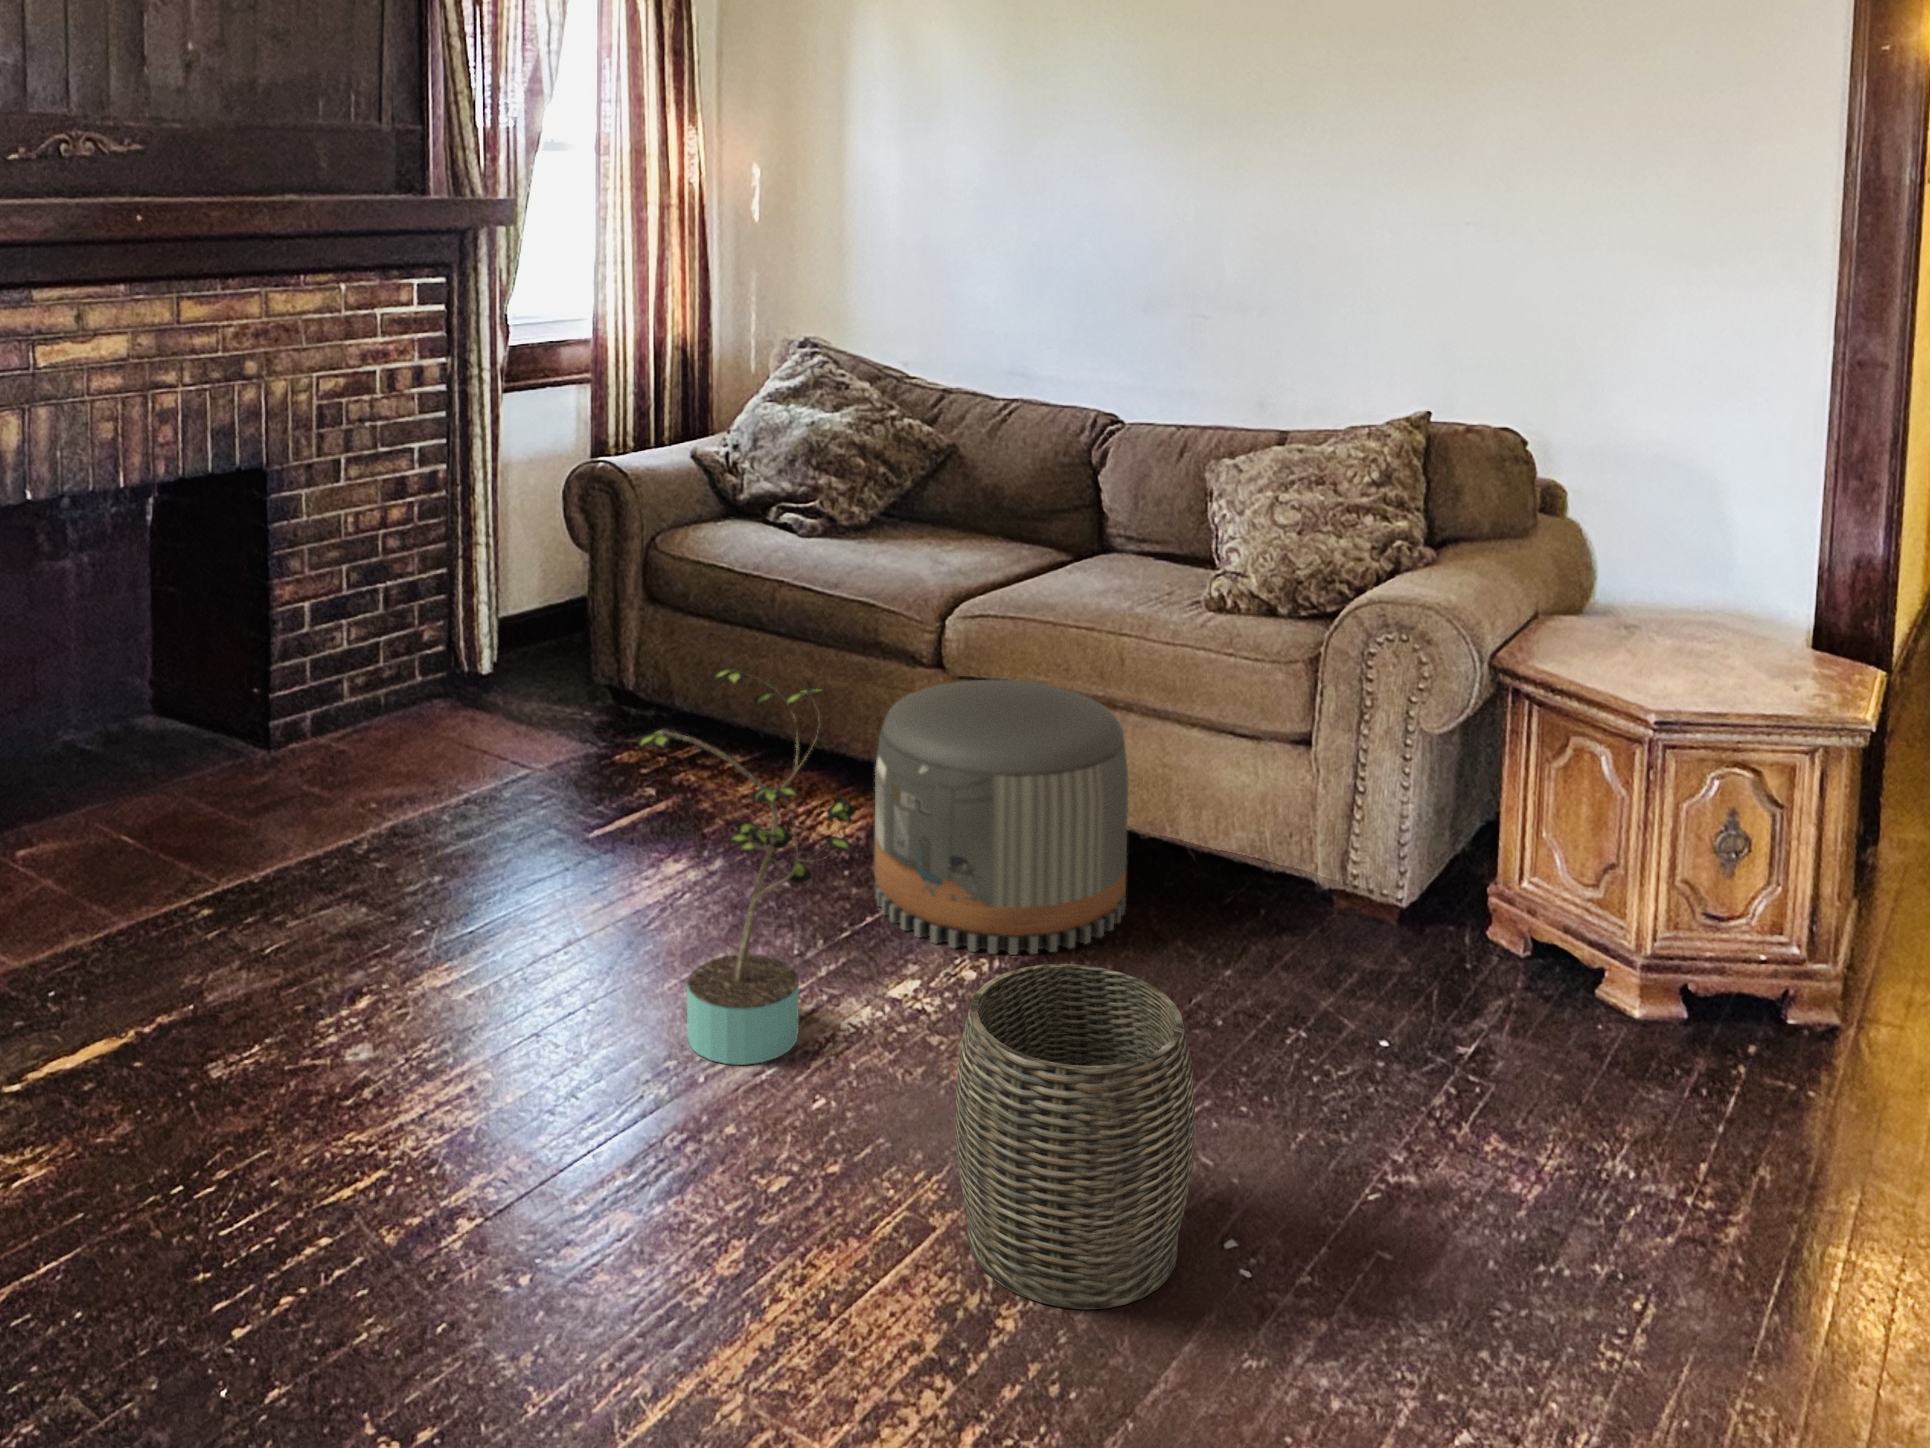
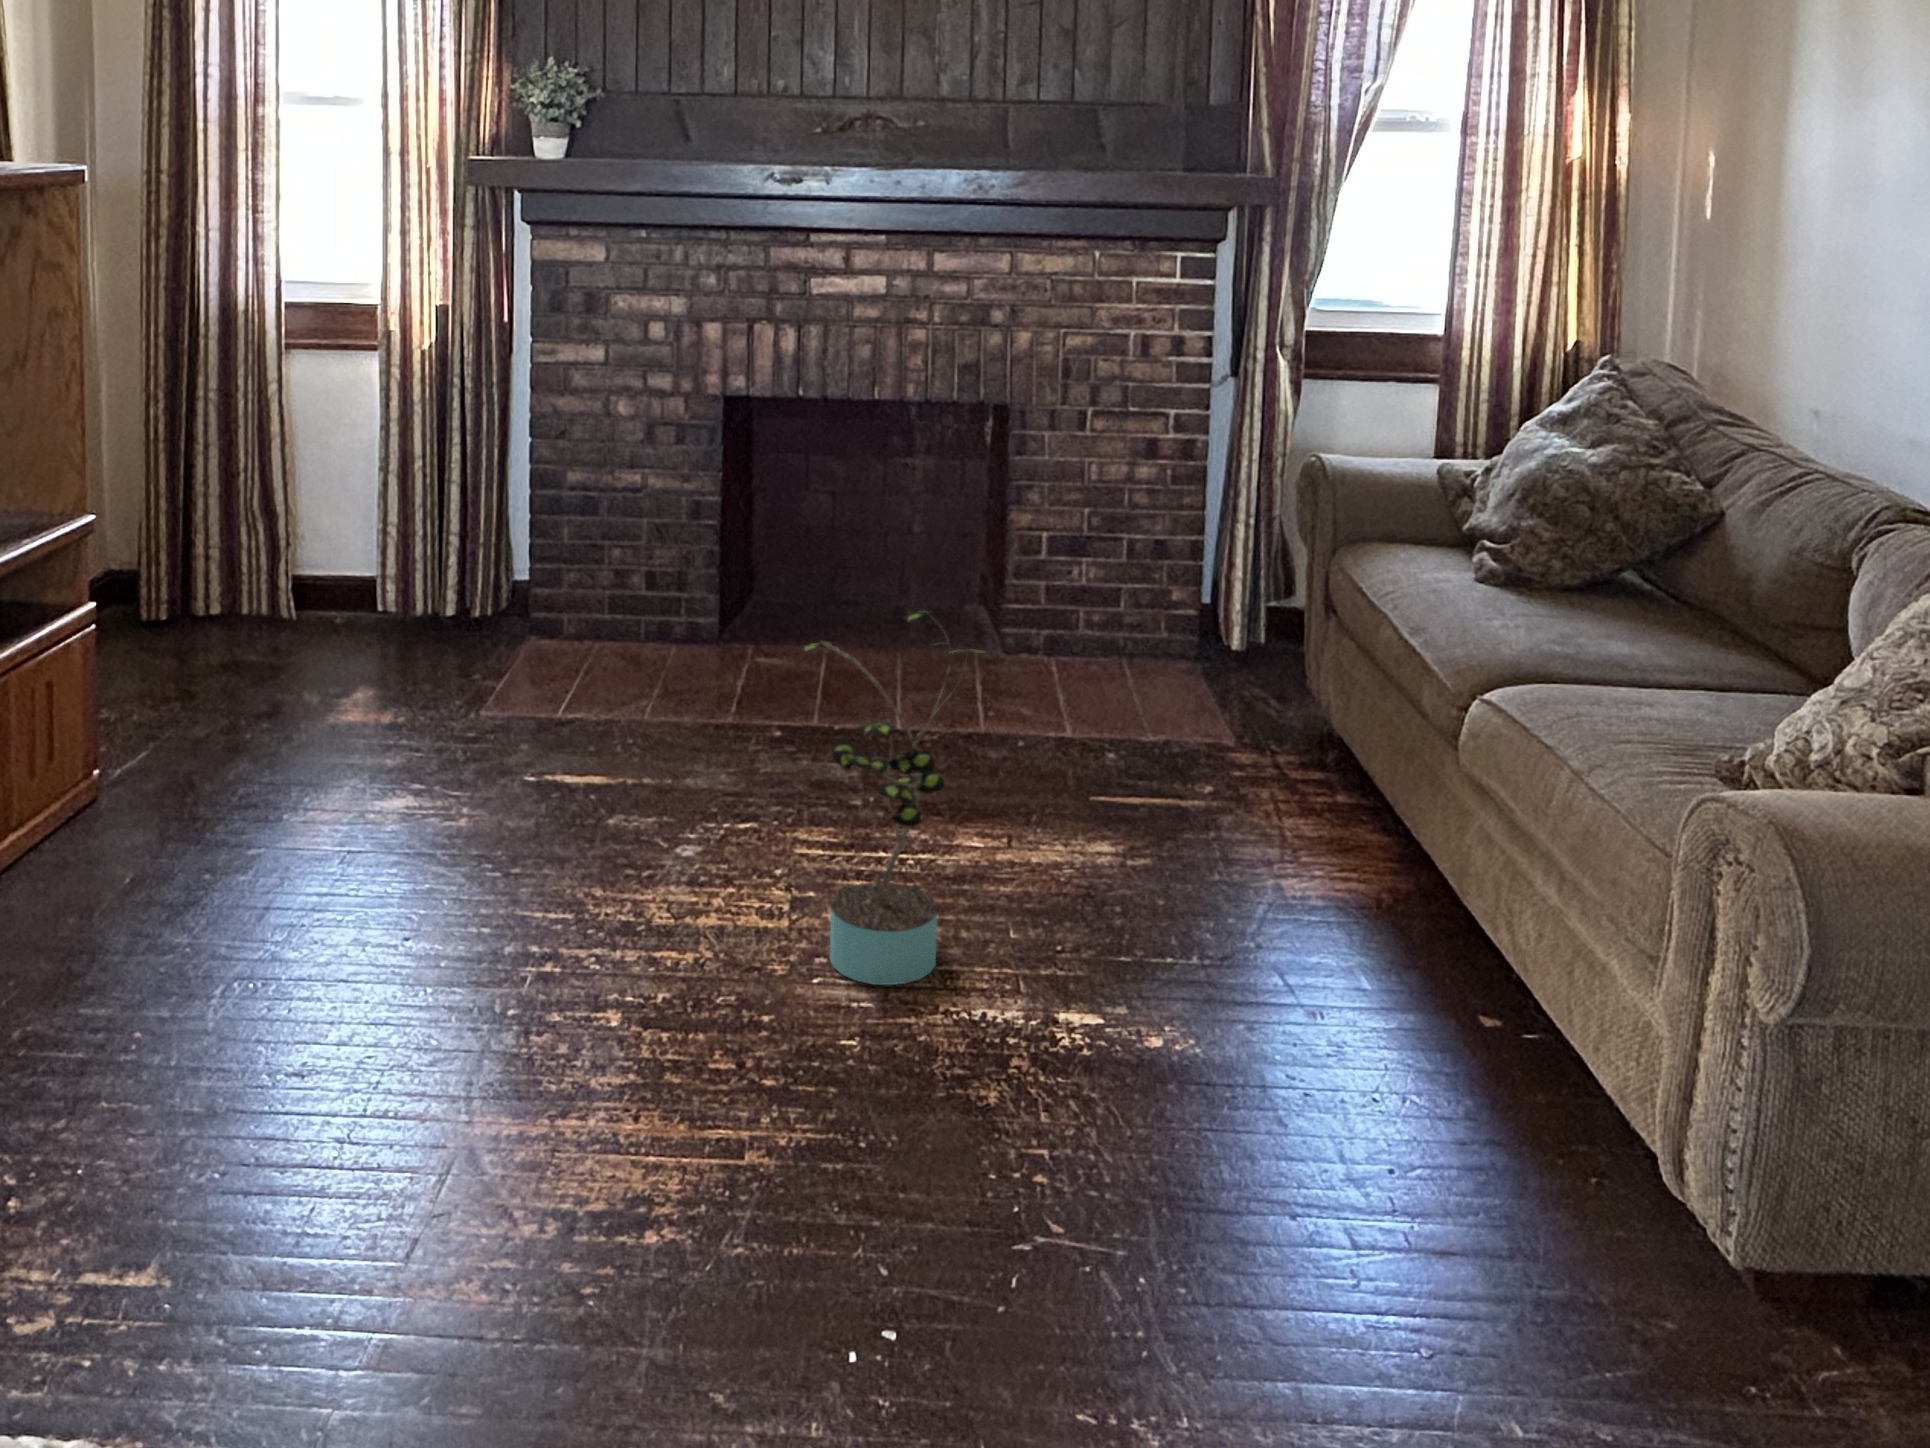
pouf: present [874,679,1128,955] -> none [1161,729,1479,1072]
woven basket: present [955,964,1195,1309] -> none [659,933,905,1292]

